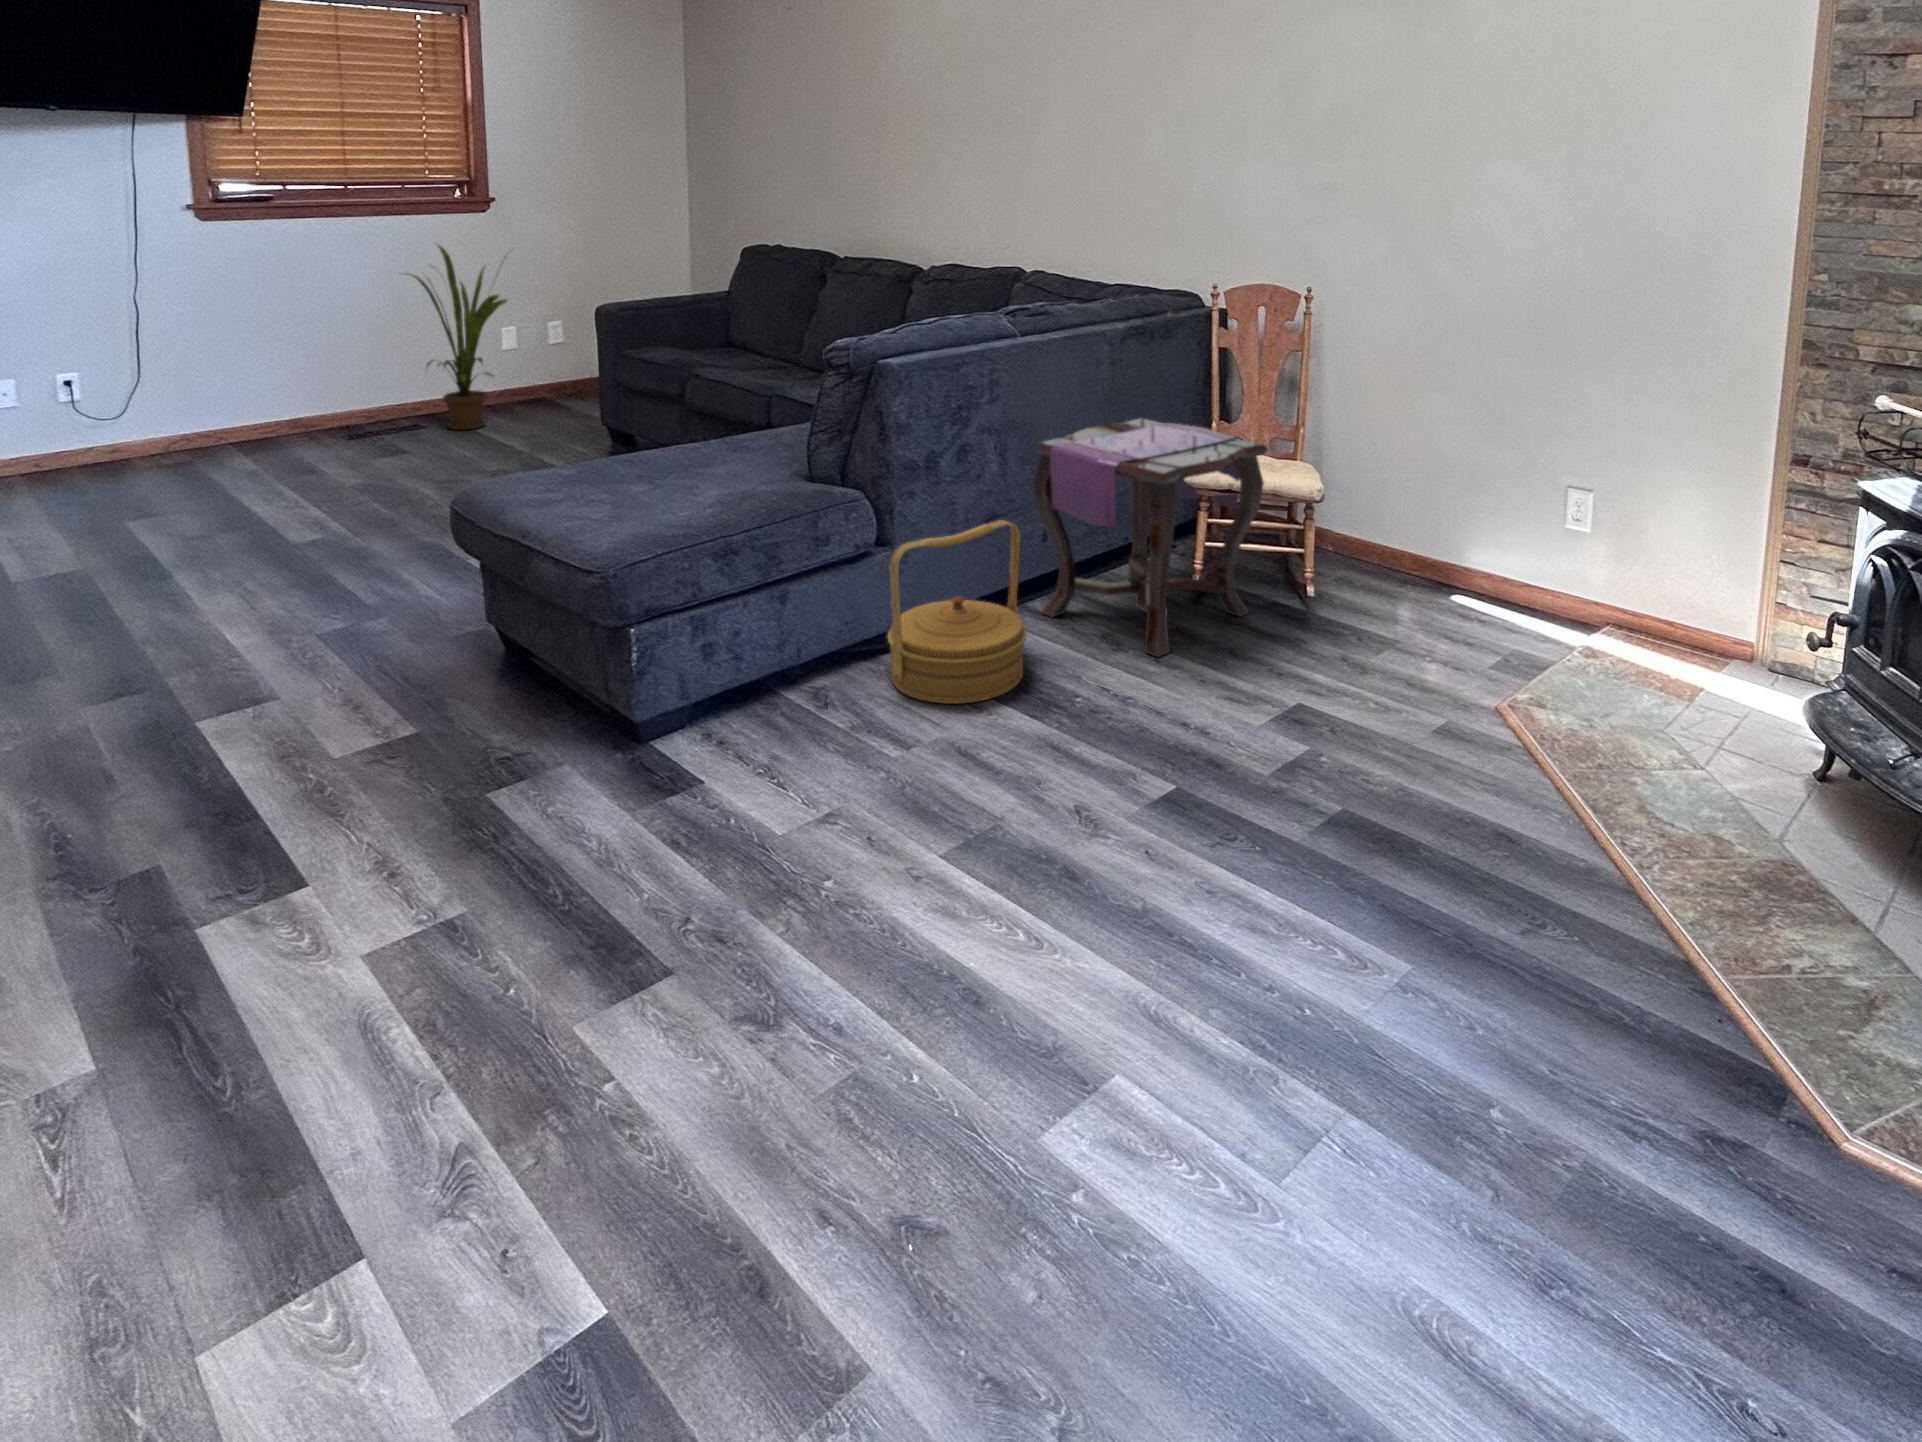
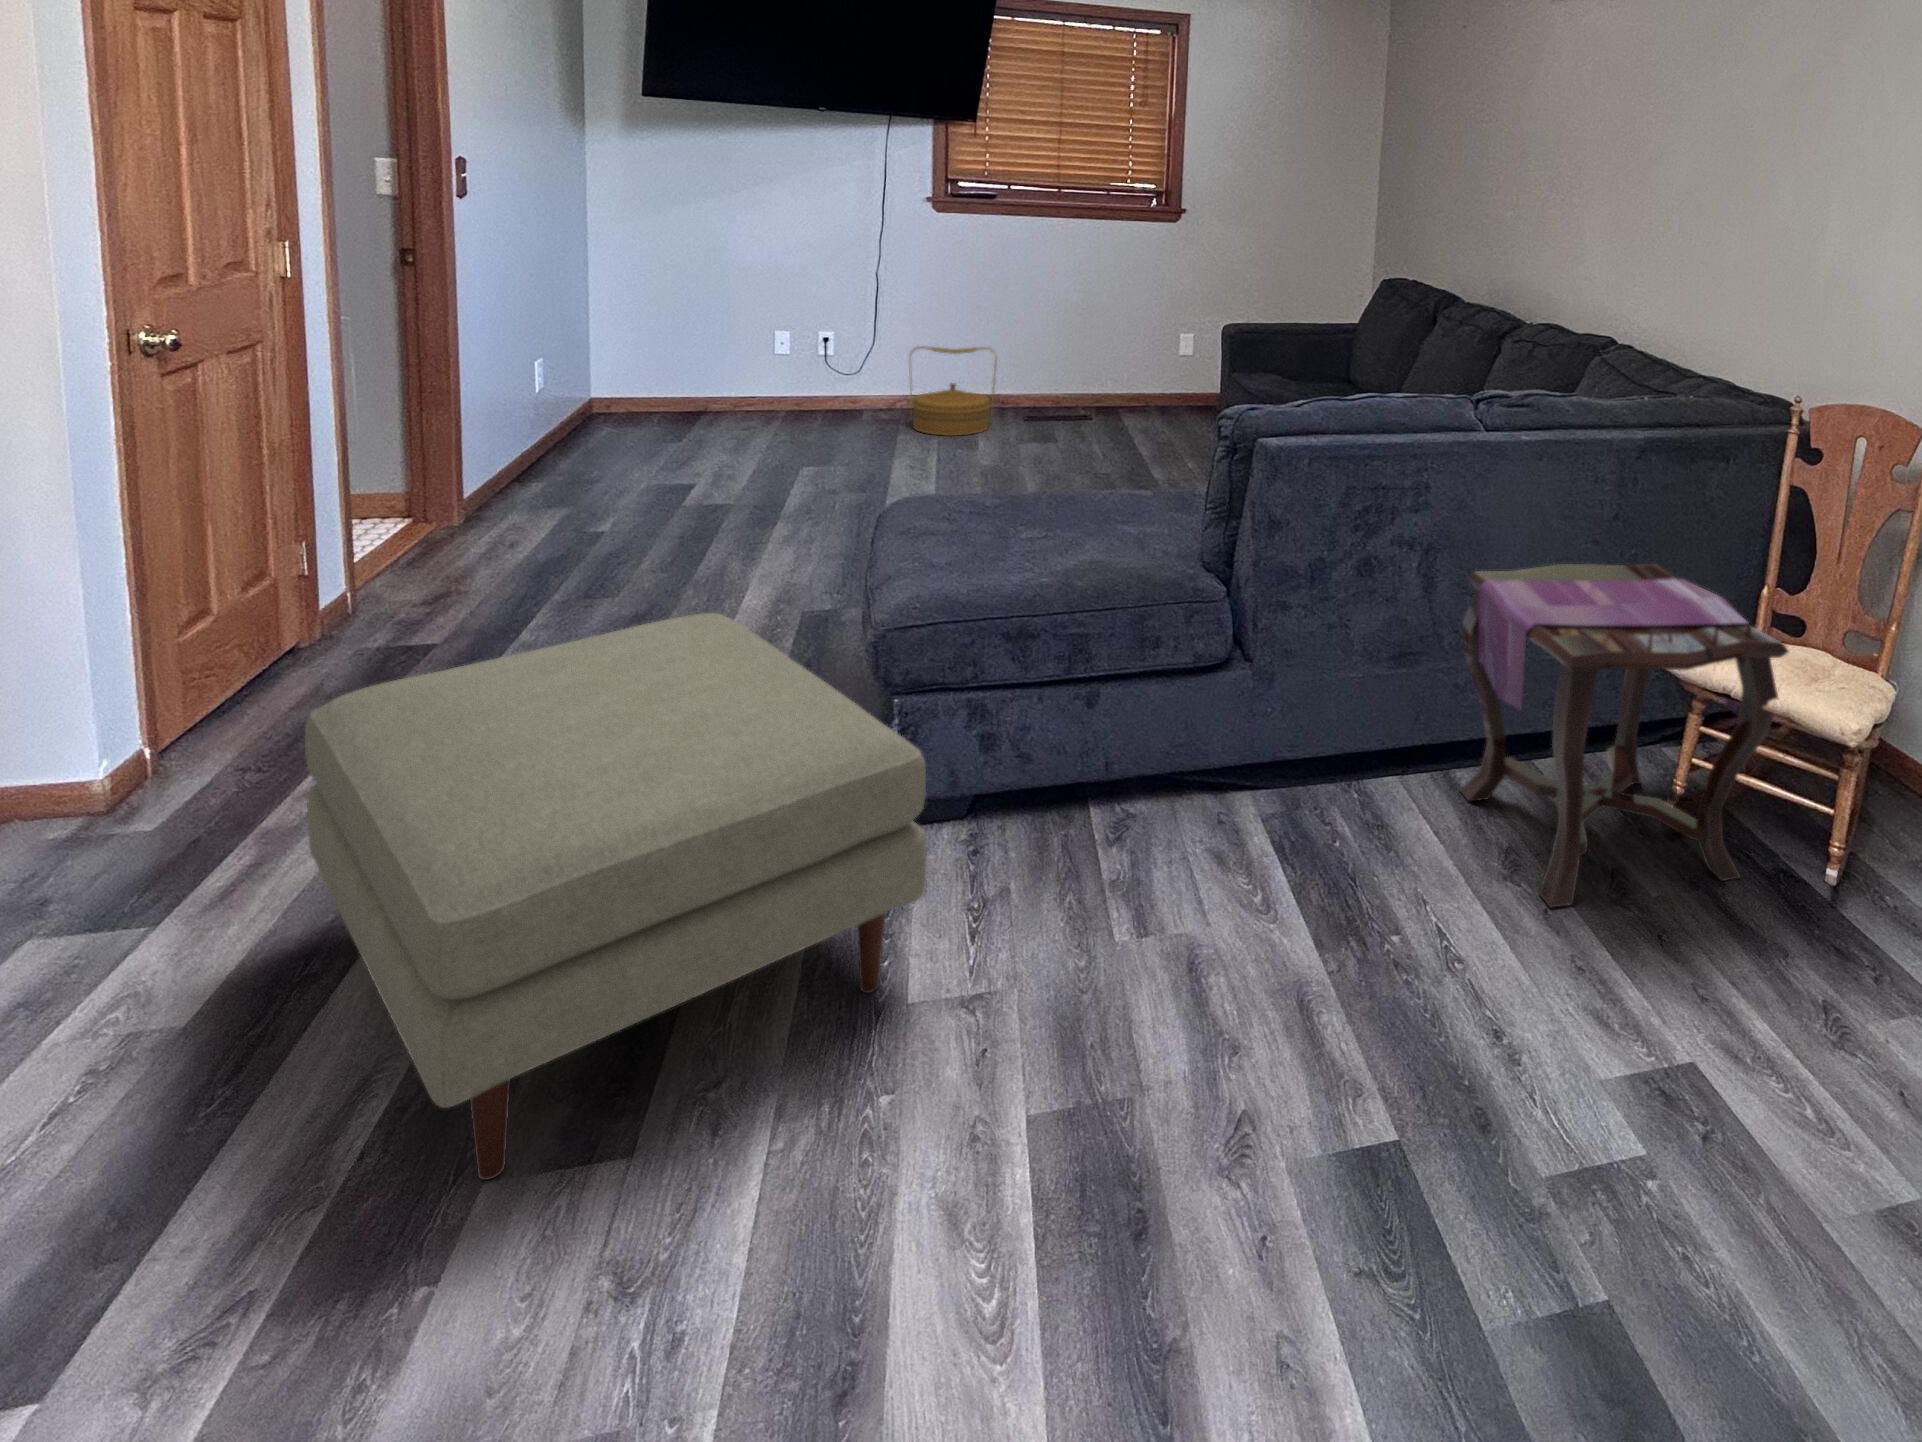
house plant: present [412,245,507,430] -> none [1078,248,1179,431]
woven basket: present [888,520,1027,704] -> present [910,346,995,436]
ottoman: none [133,595,783,1035] -> present [305,613,926,1180]

